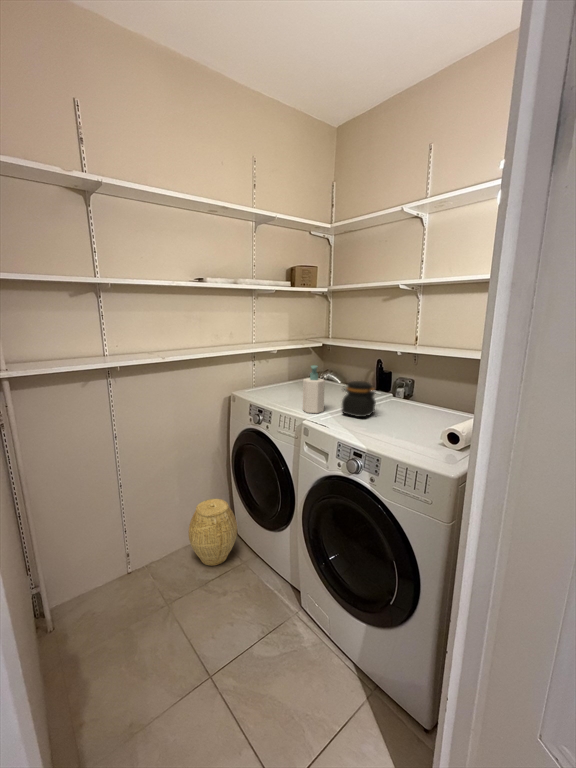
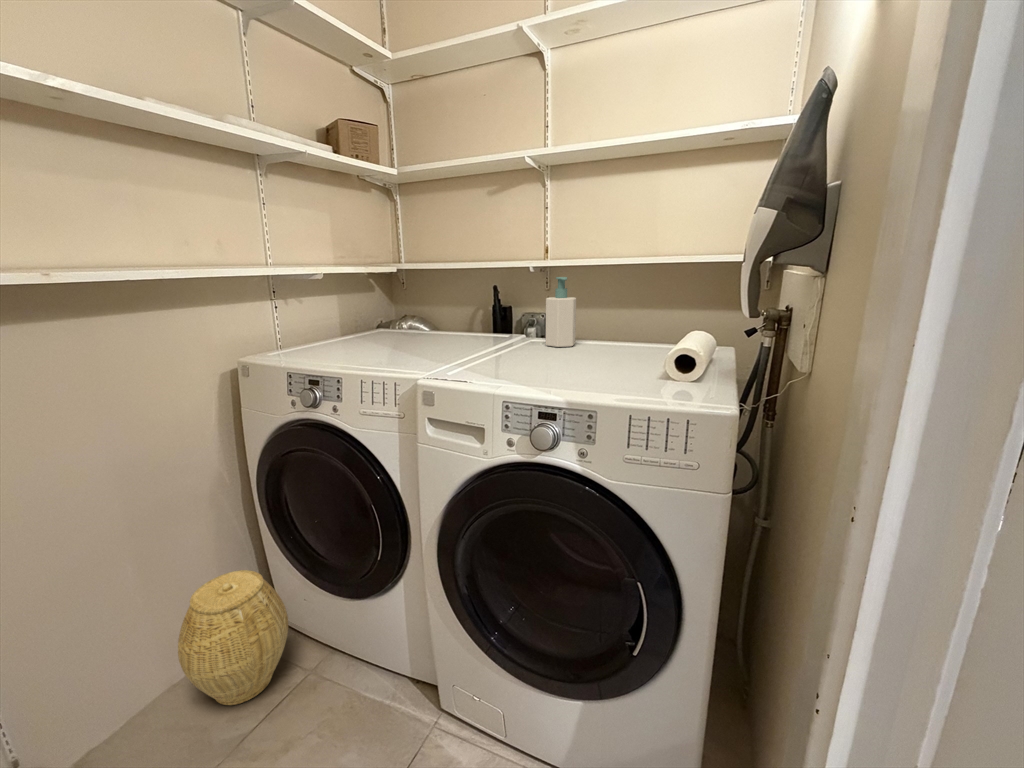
soap bottle: present [303,365,325,413] -> present [546,277,576,347]
jar: present [342,381,376,417] -> none [469,306,531,364]

